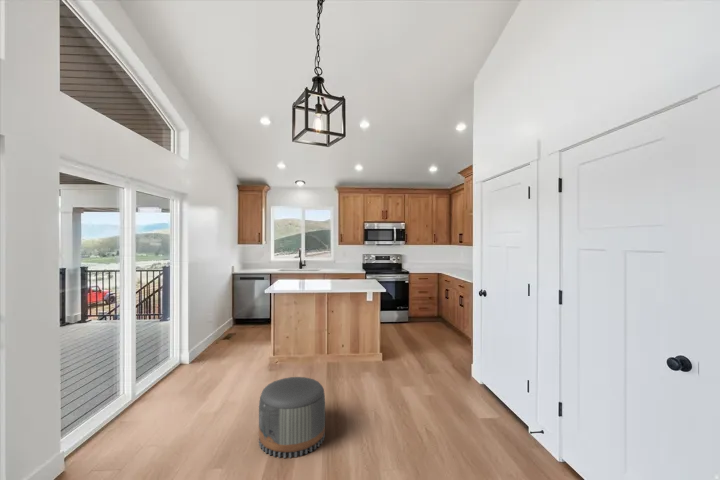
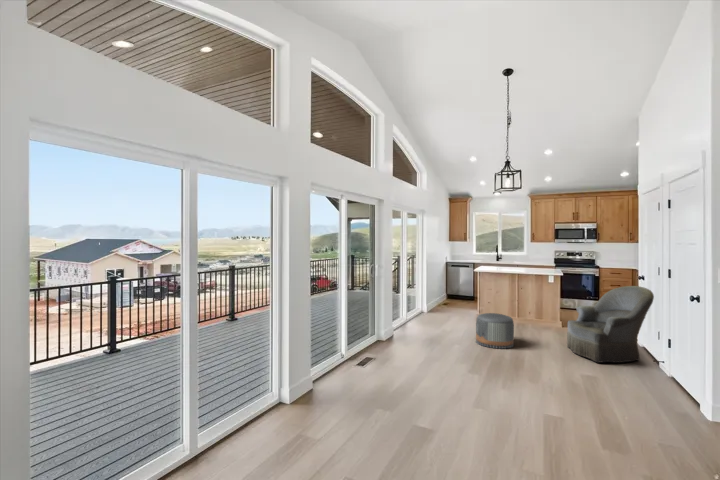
armchair: none [401,311,516,455] -> present [567,286,654,363]

